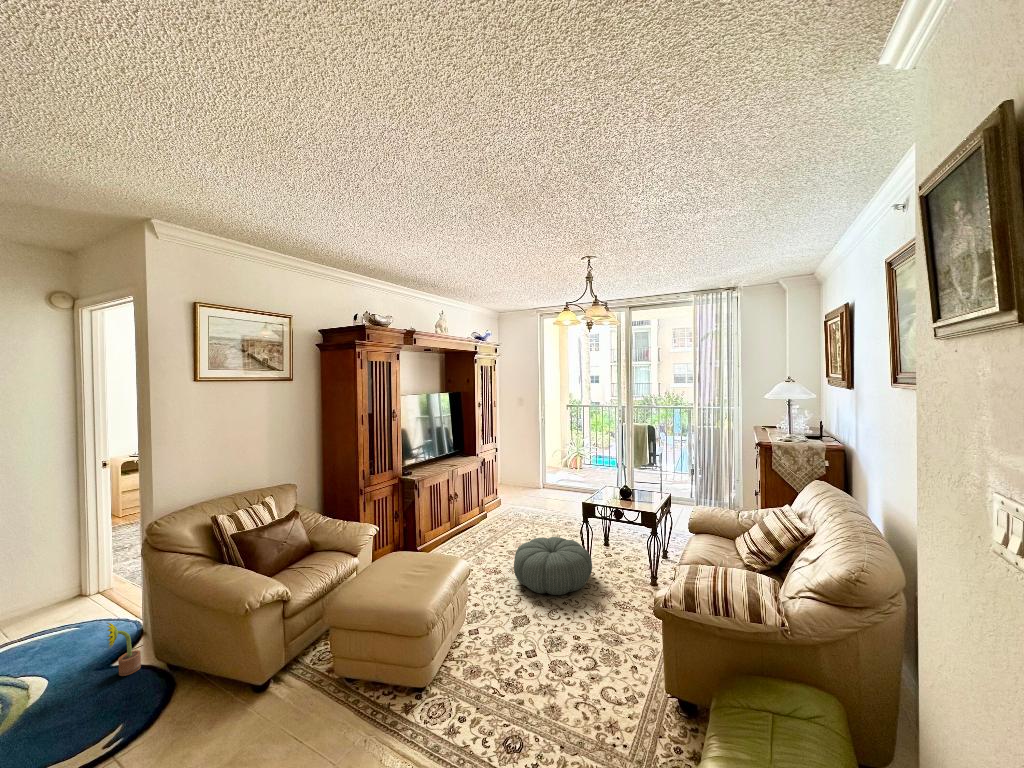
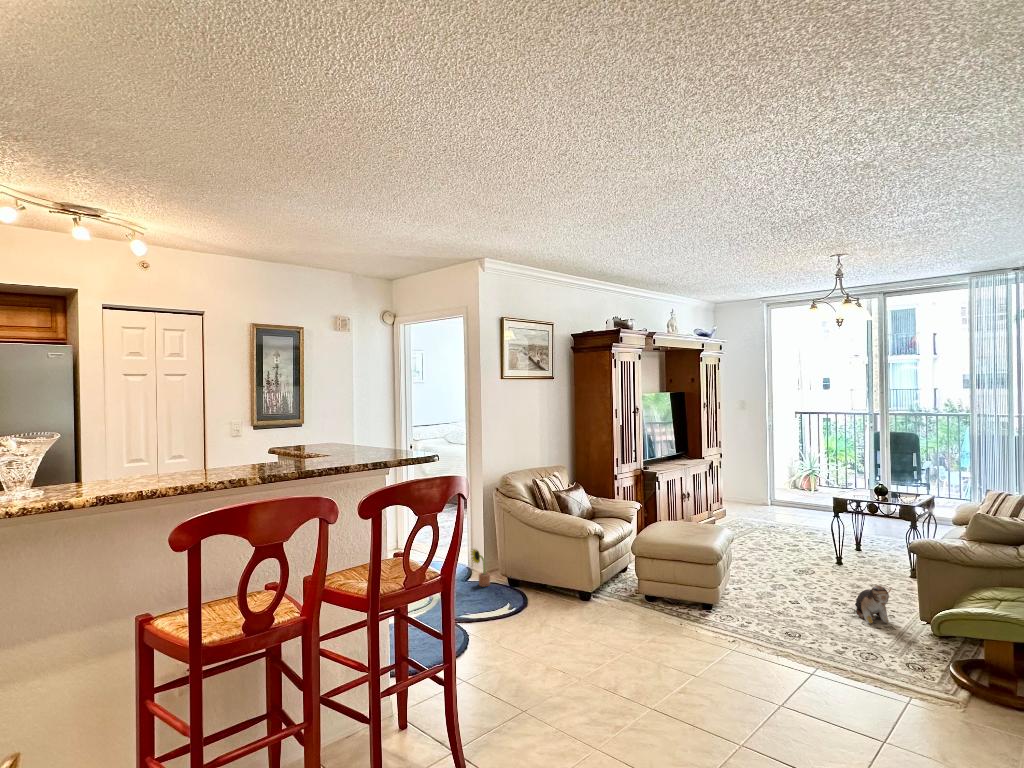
pouf: present [514,537,592,595] -> none [763,531,845,576]
plush toy: none [597,643,636,697] -> present [855,585,891,624]

